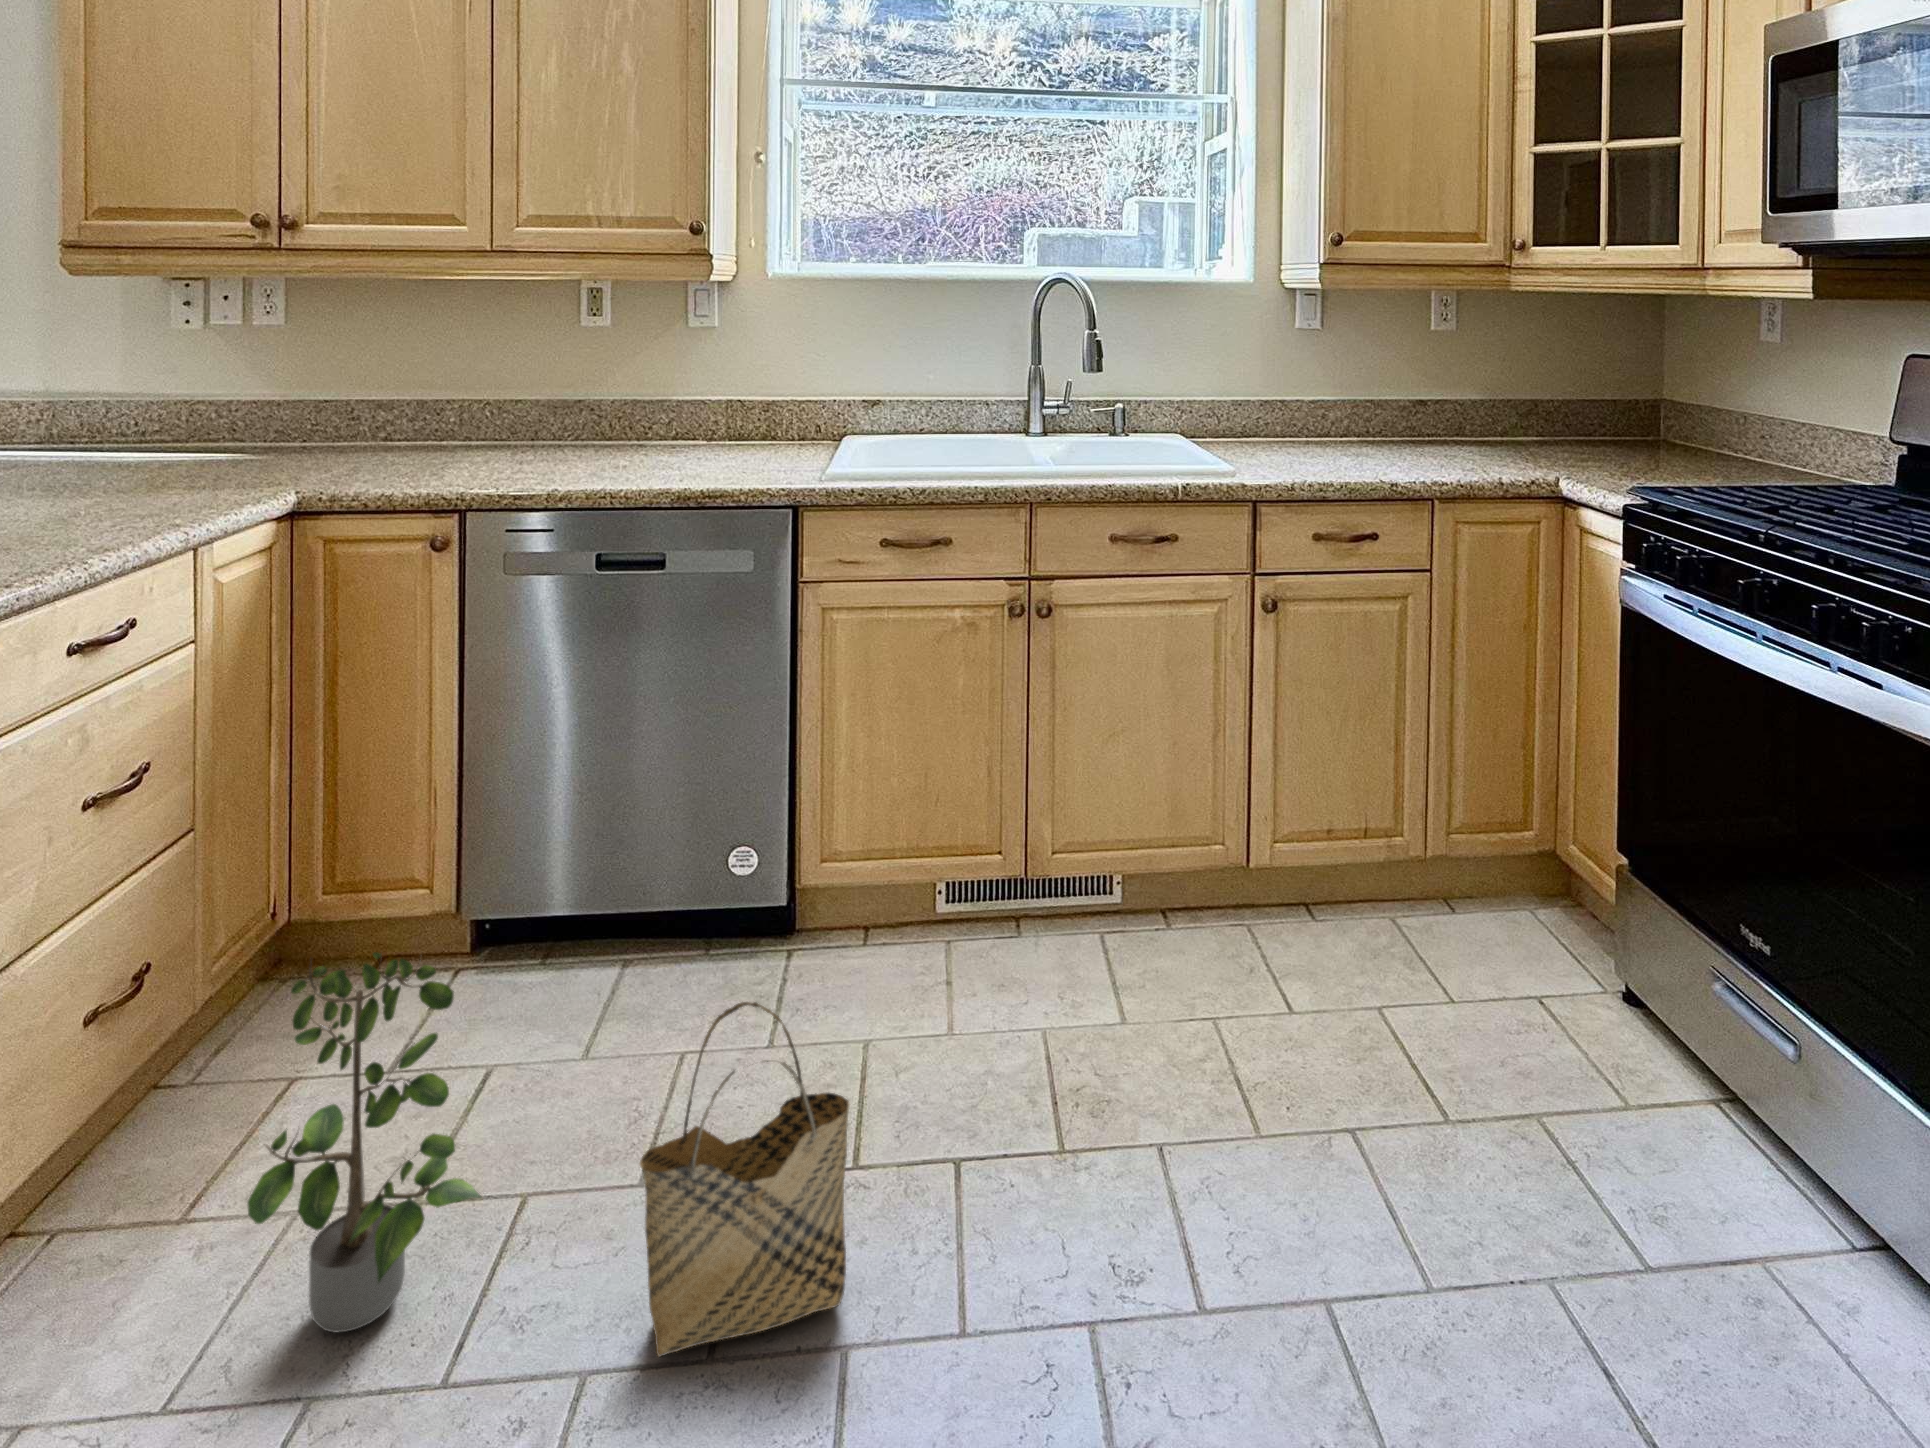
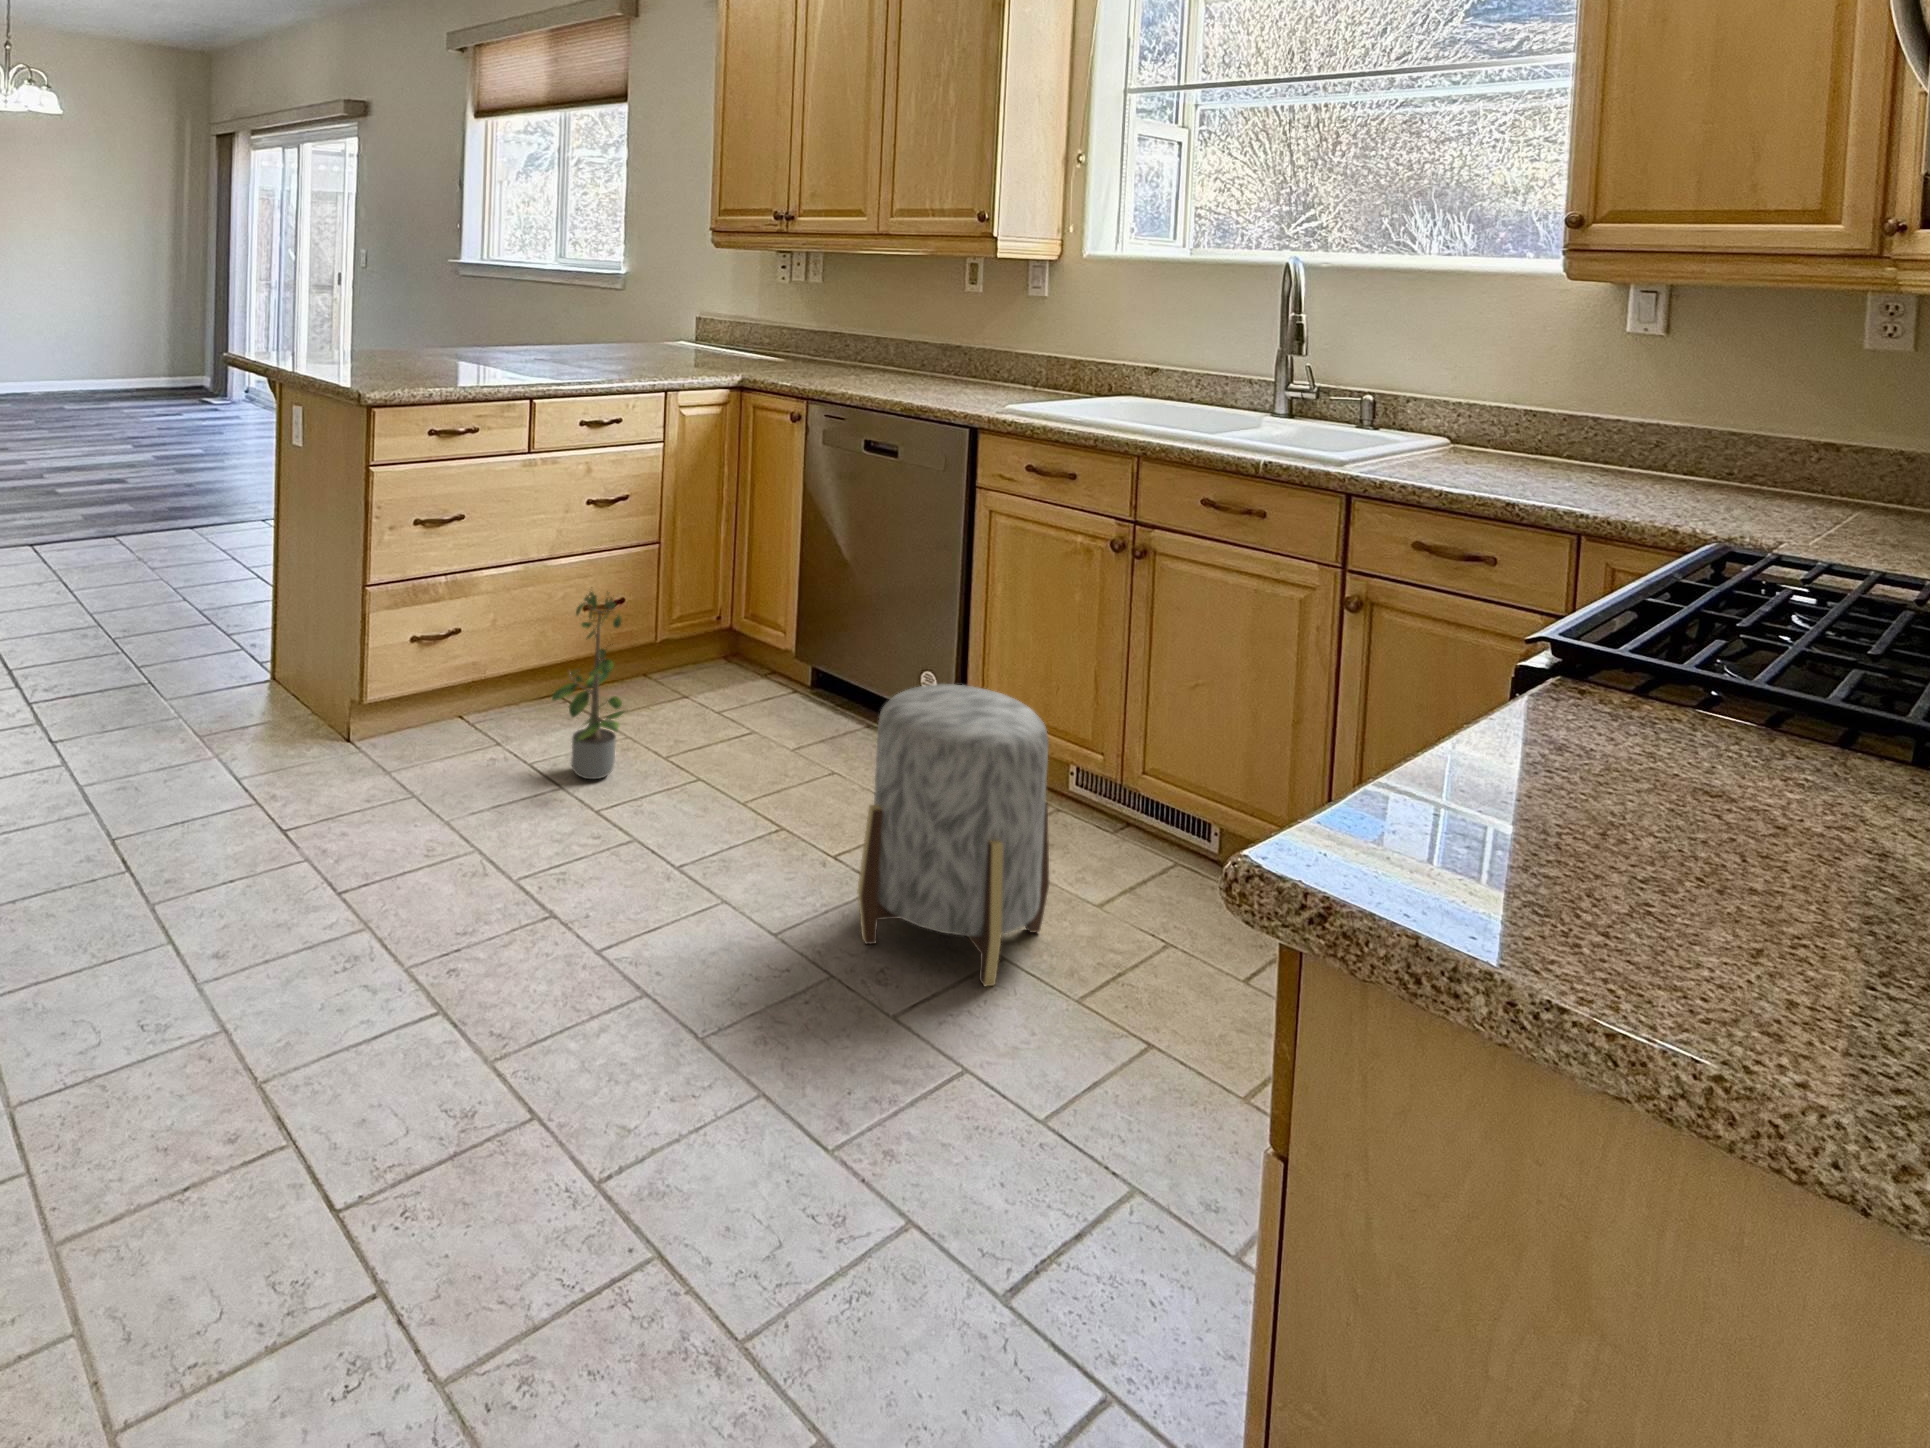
stool: none [995,828,1239,1243] -> present [858,684,1049,986]
woven basket: present [640,1002,850,1357] -> none [641,686,761,879]

